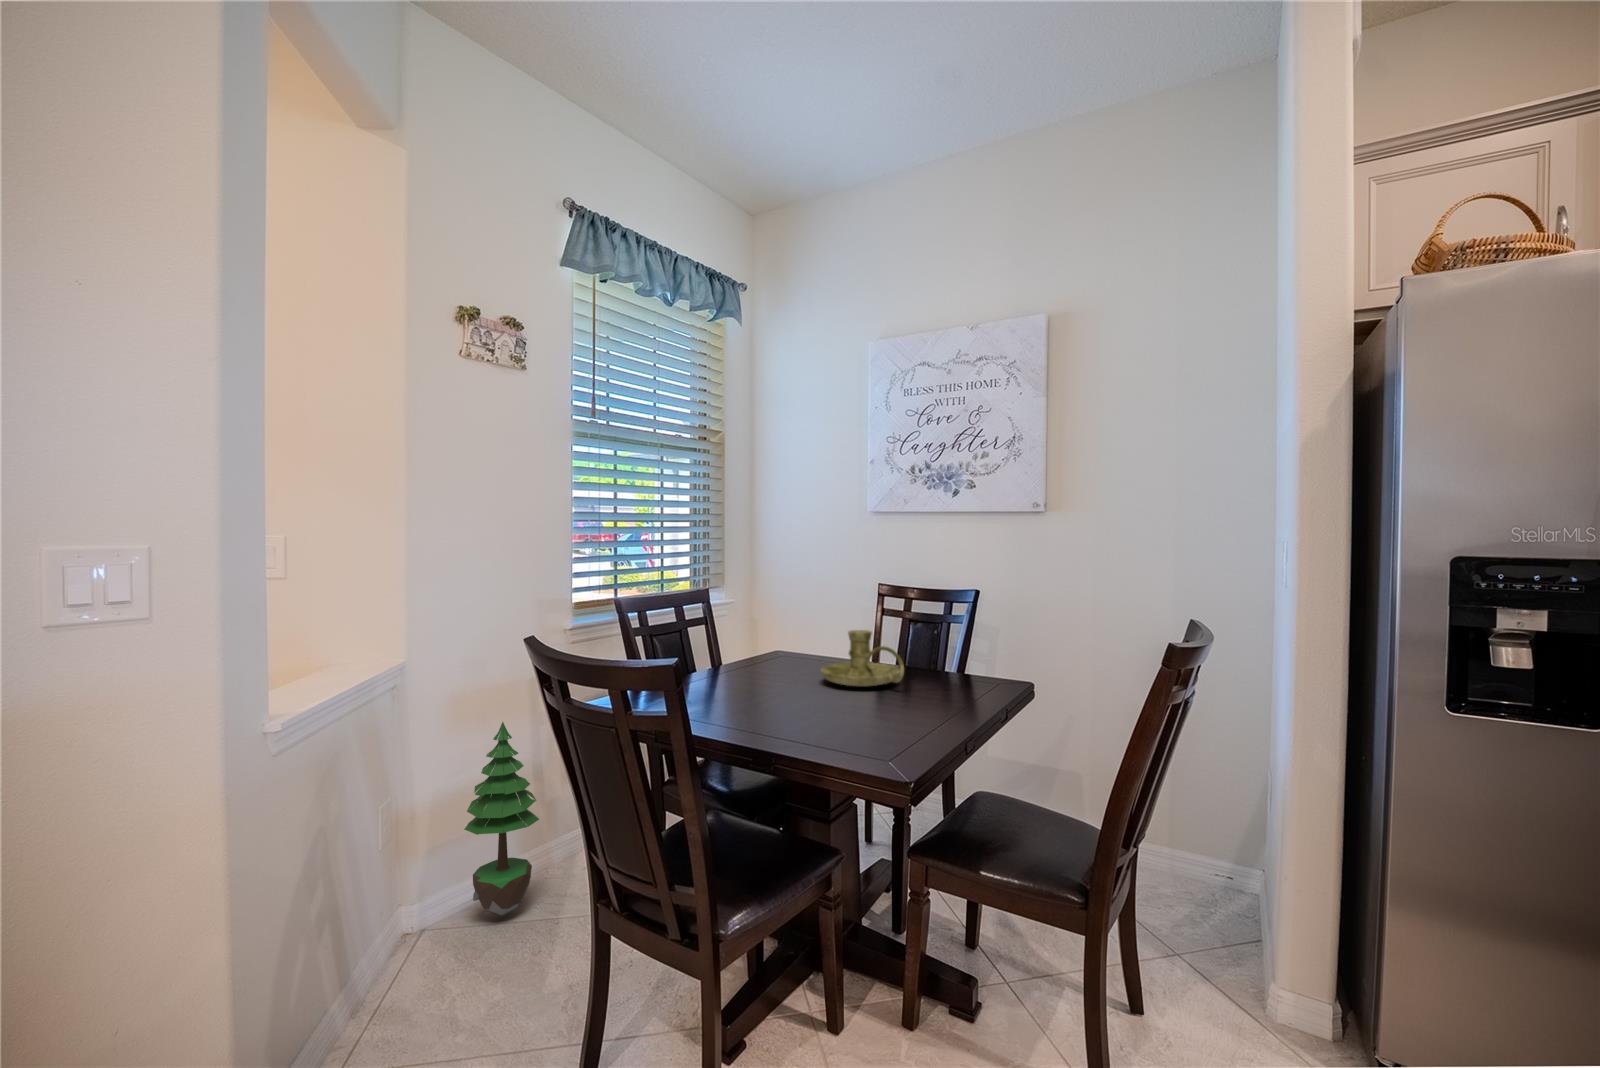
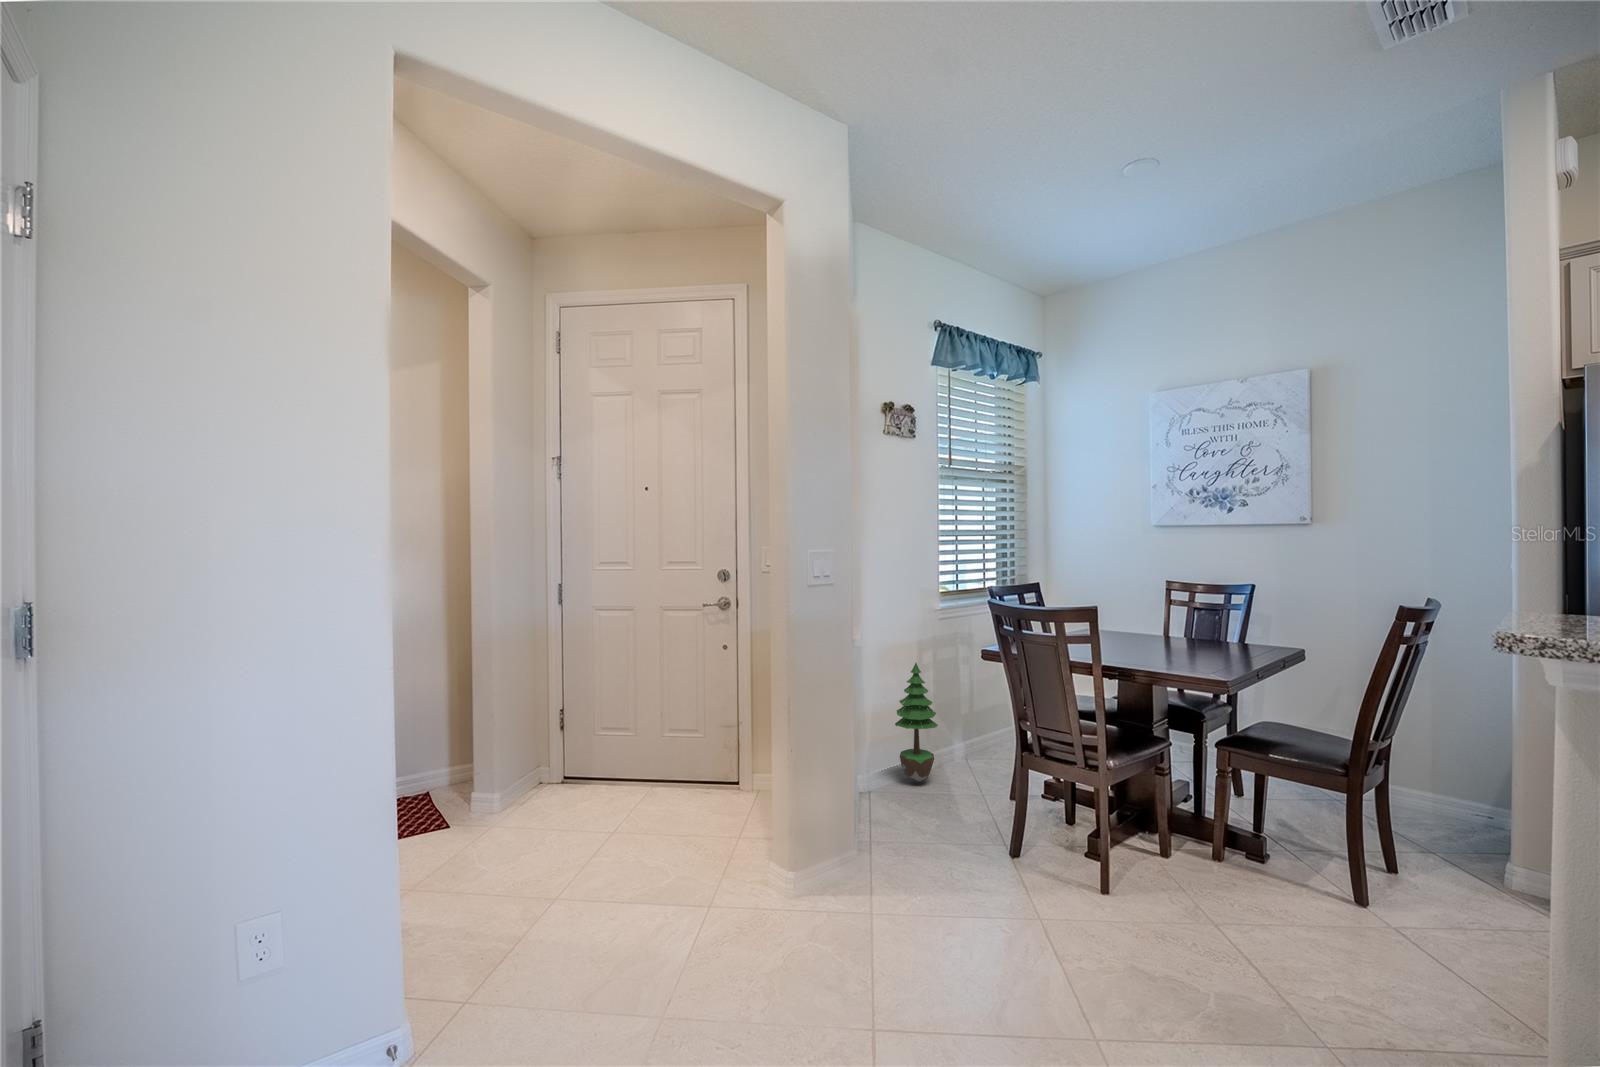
candle holder: present [821,630,904,687] -> none [1138,610,1206,648]

